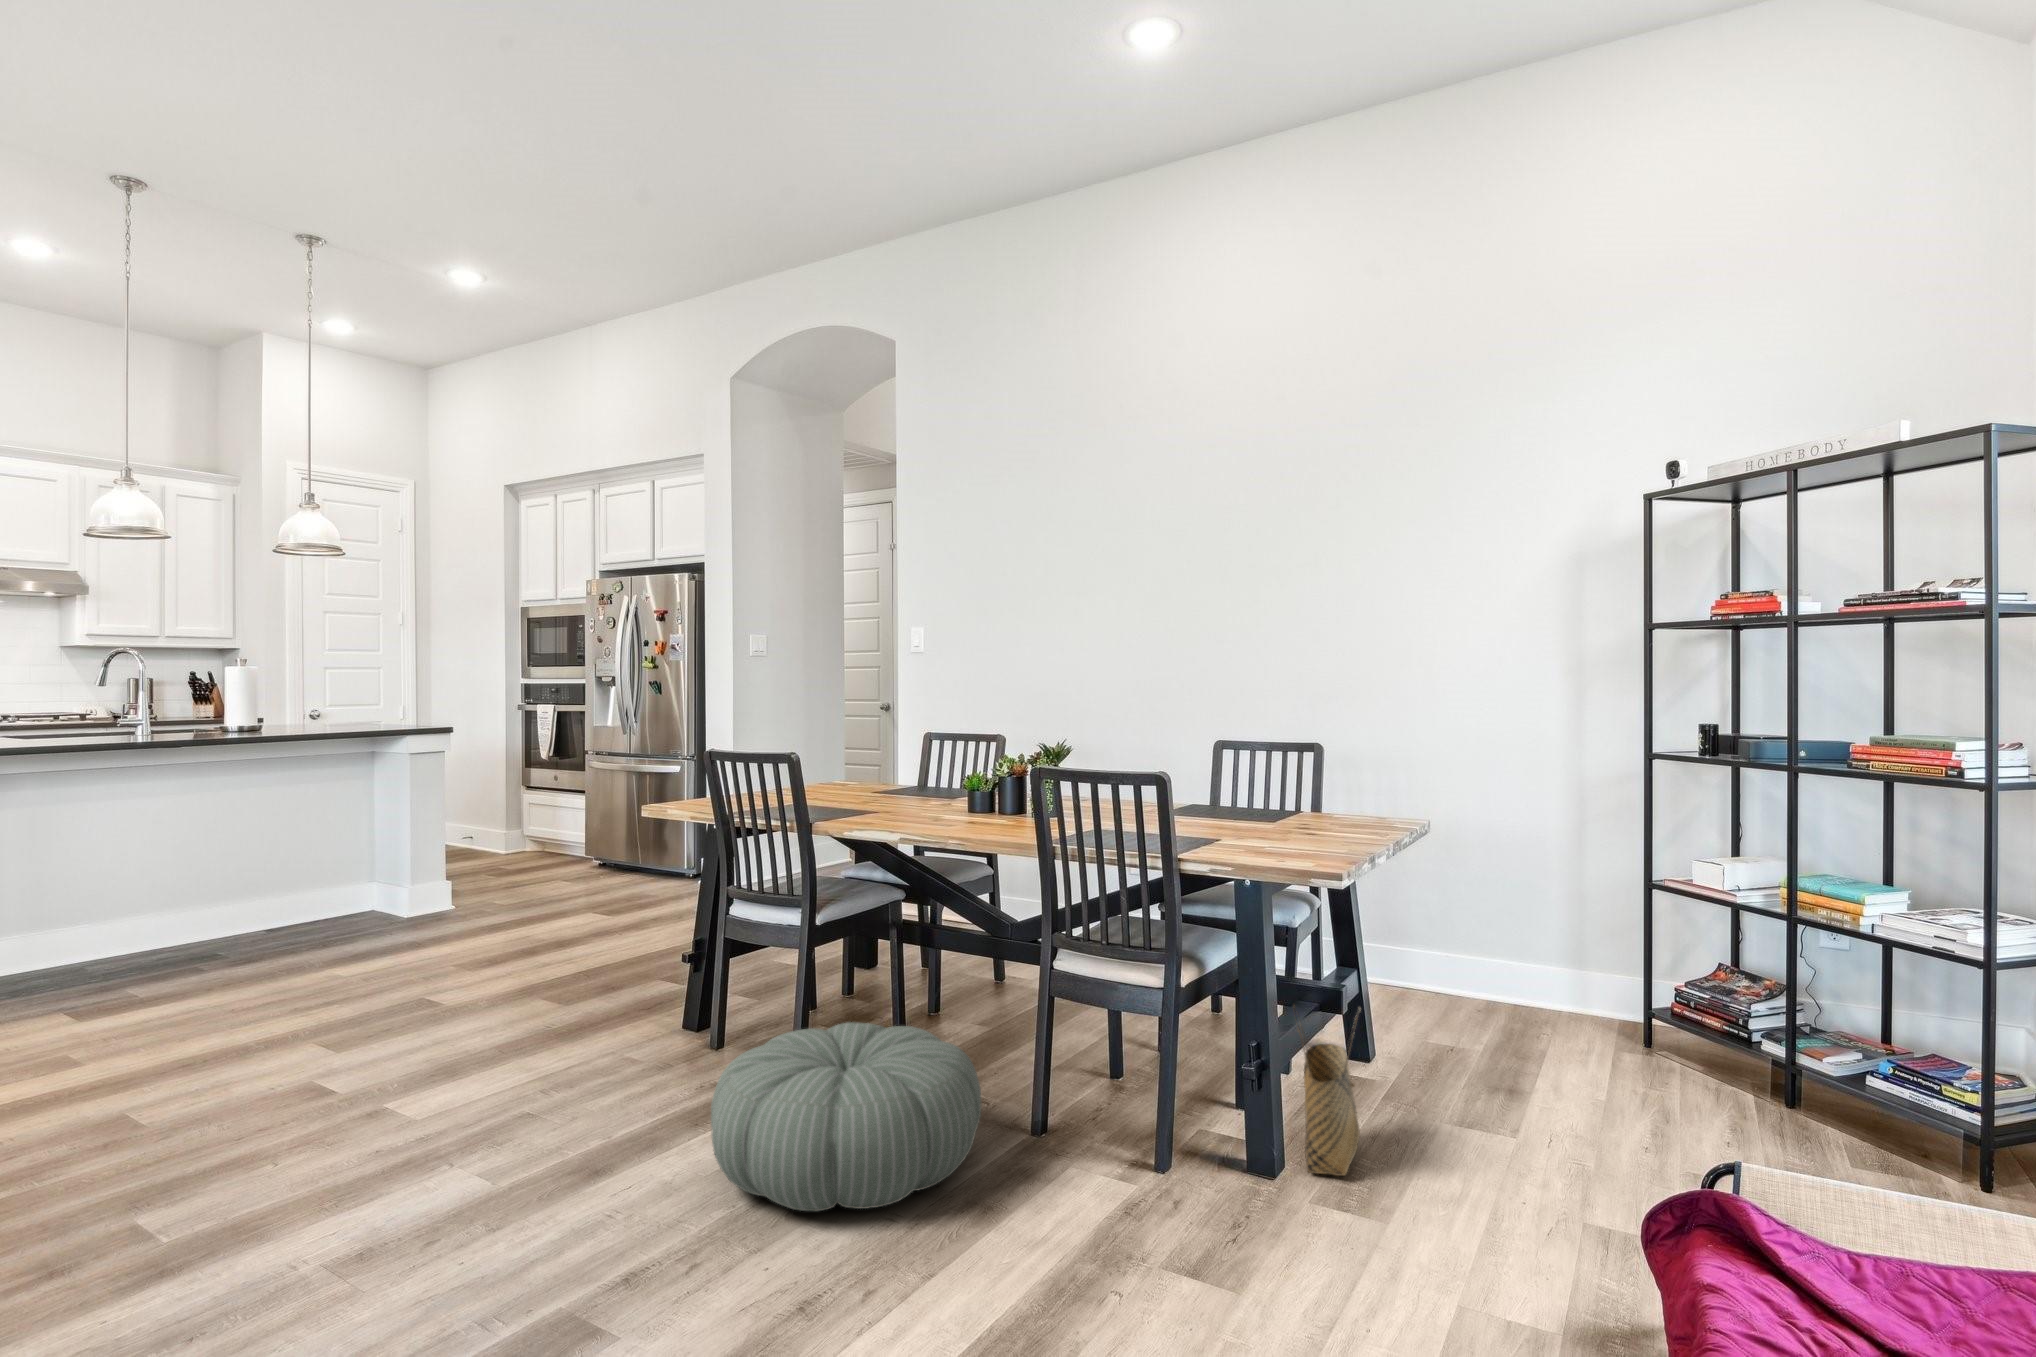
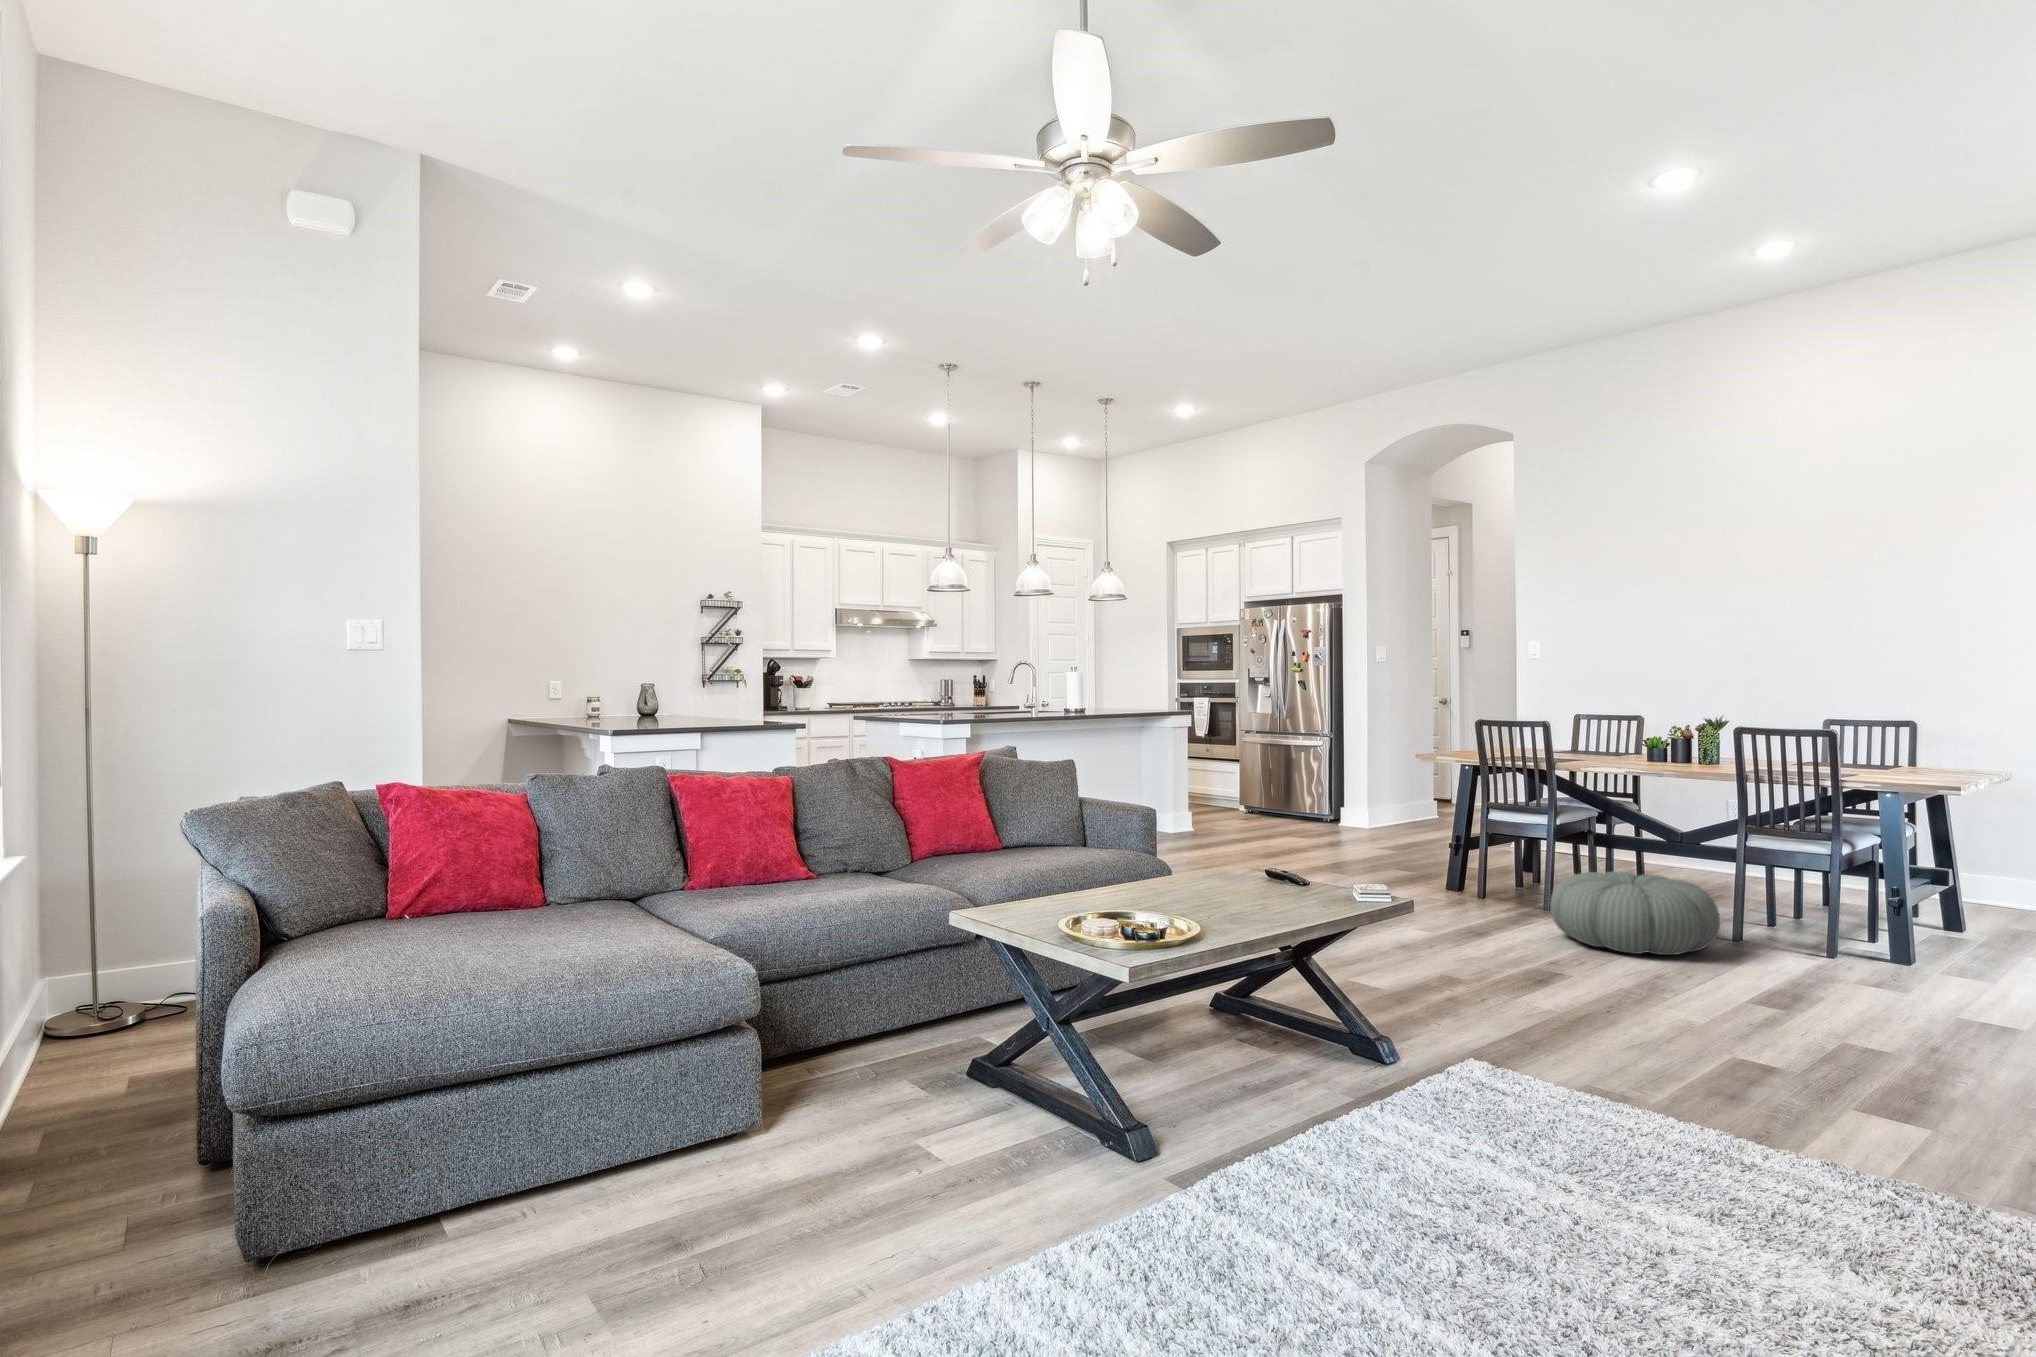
woven basket: present [1294,1007,1360,1176] -> none [1928,871,1981,968]

